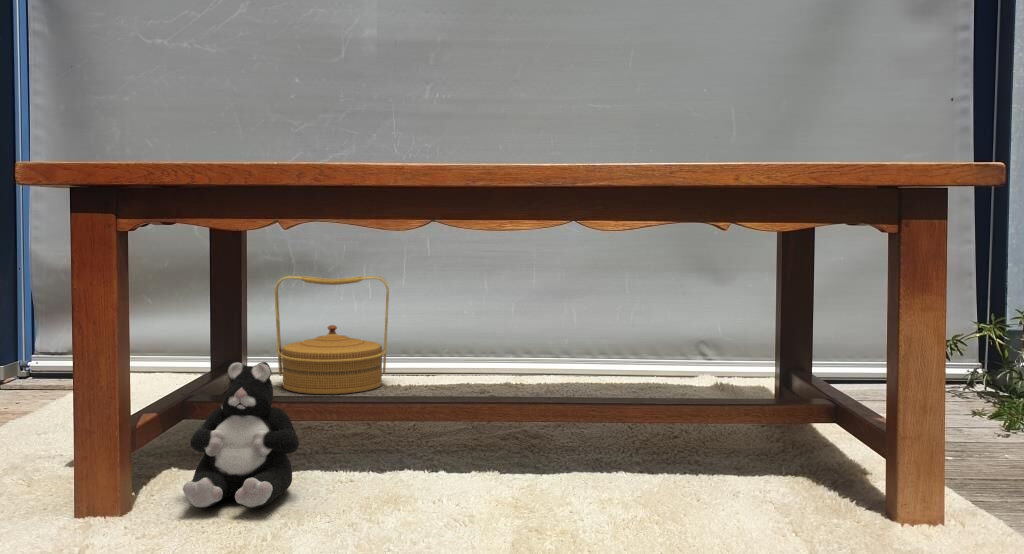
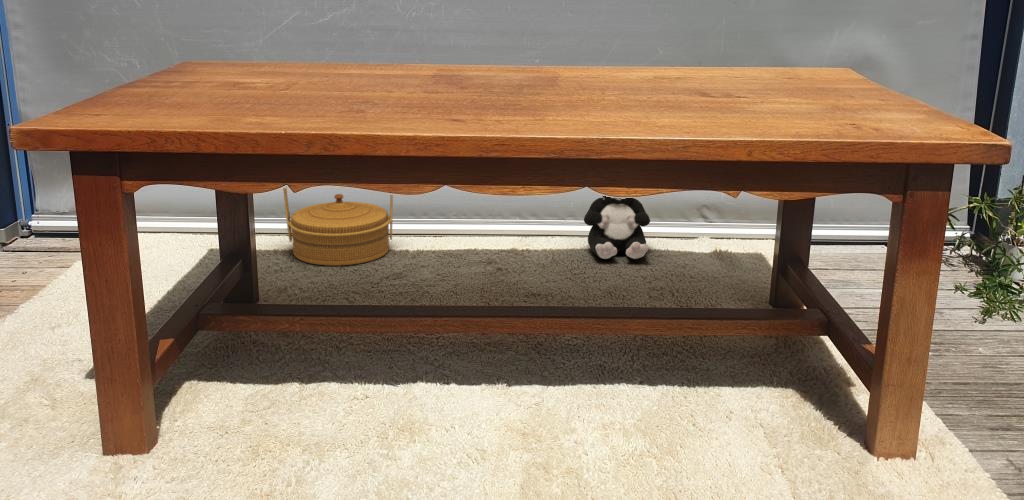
plush toy: present [183,362,299,508] -> present [584,196,650,259]

